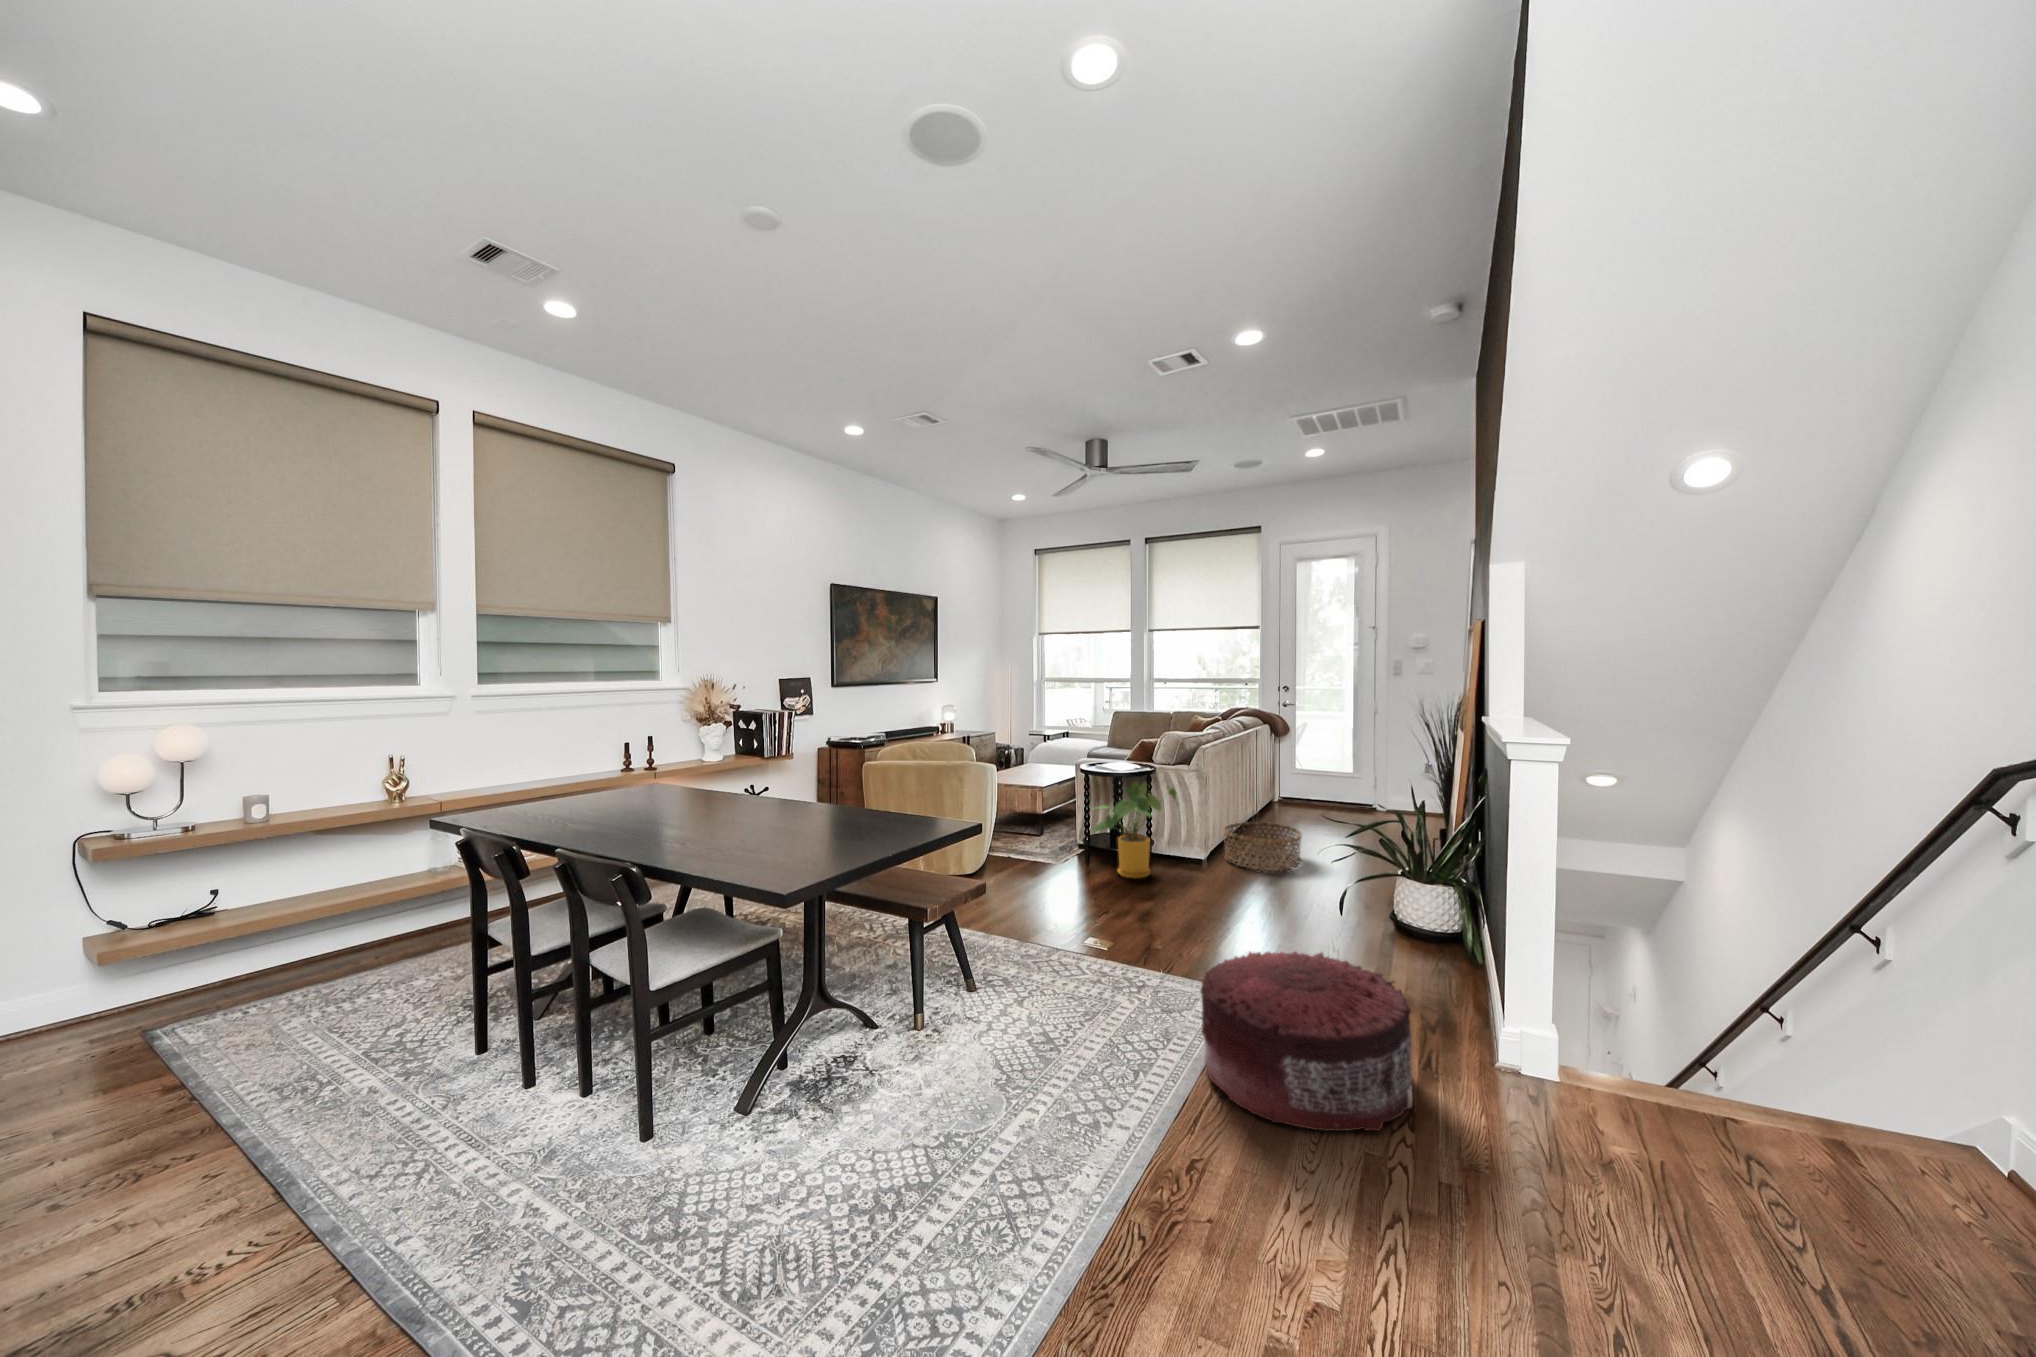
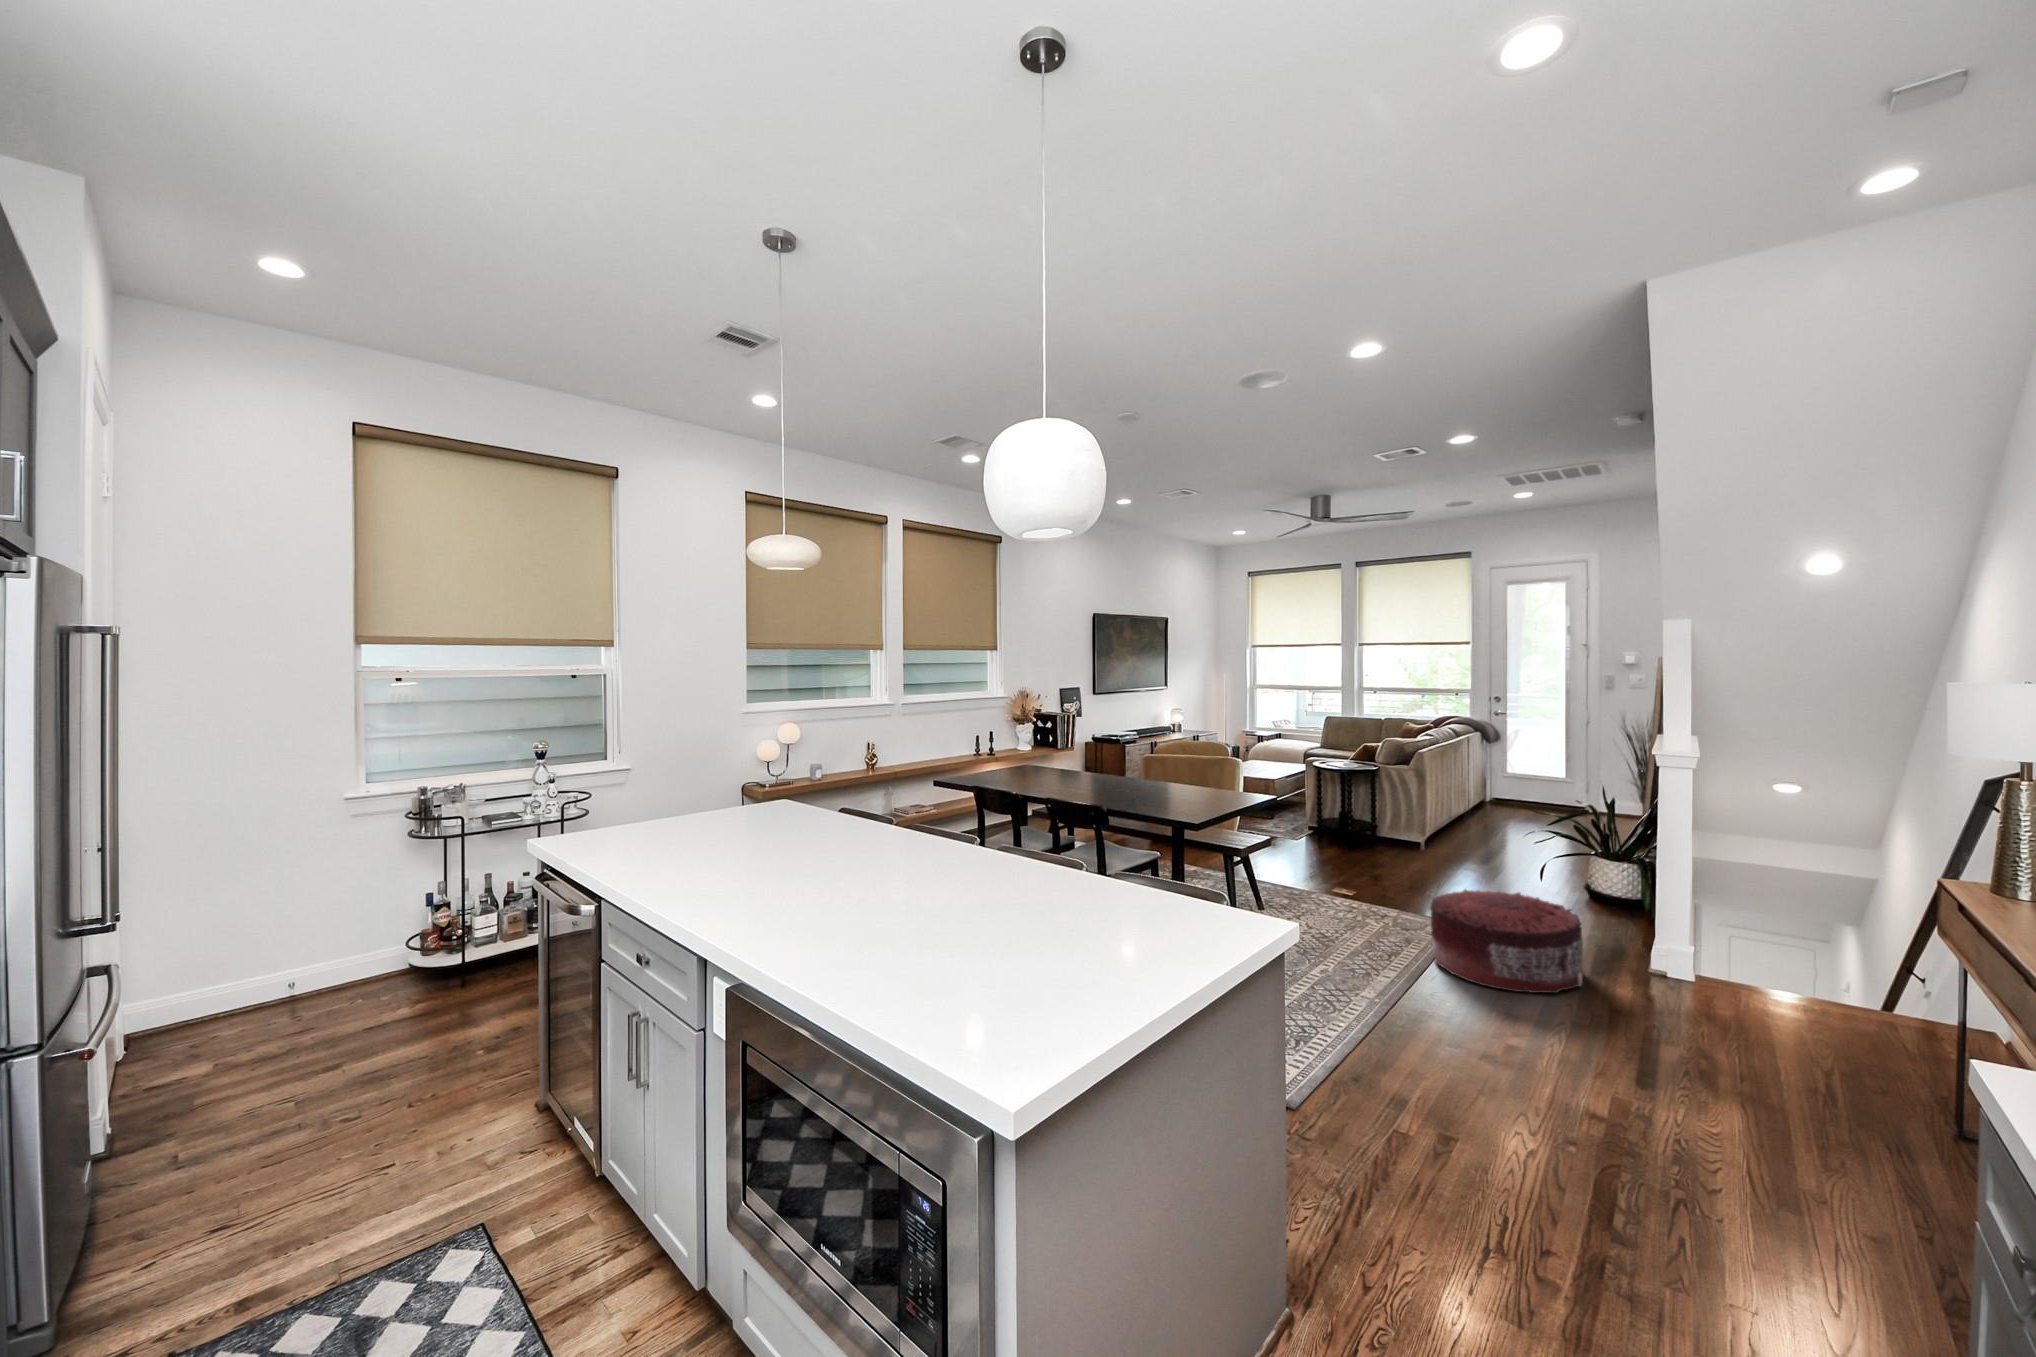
house plant: present [1093,782,1178,878] -> none [1323,777,1398,853]
basket: present [1223,822,1302,870] -> none [1436,814,1508,853]

